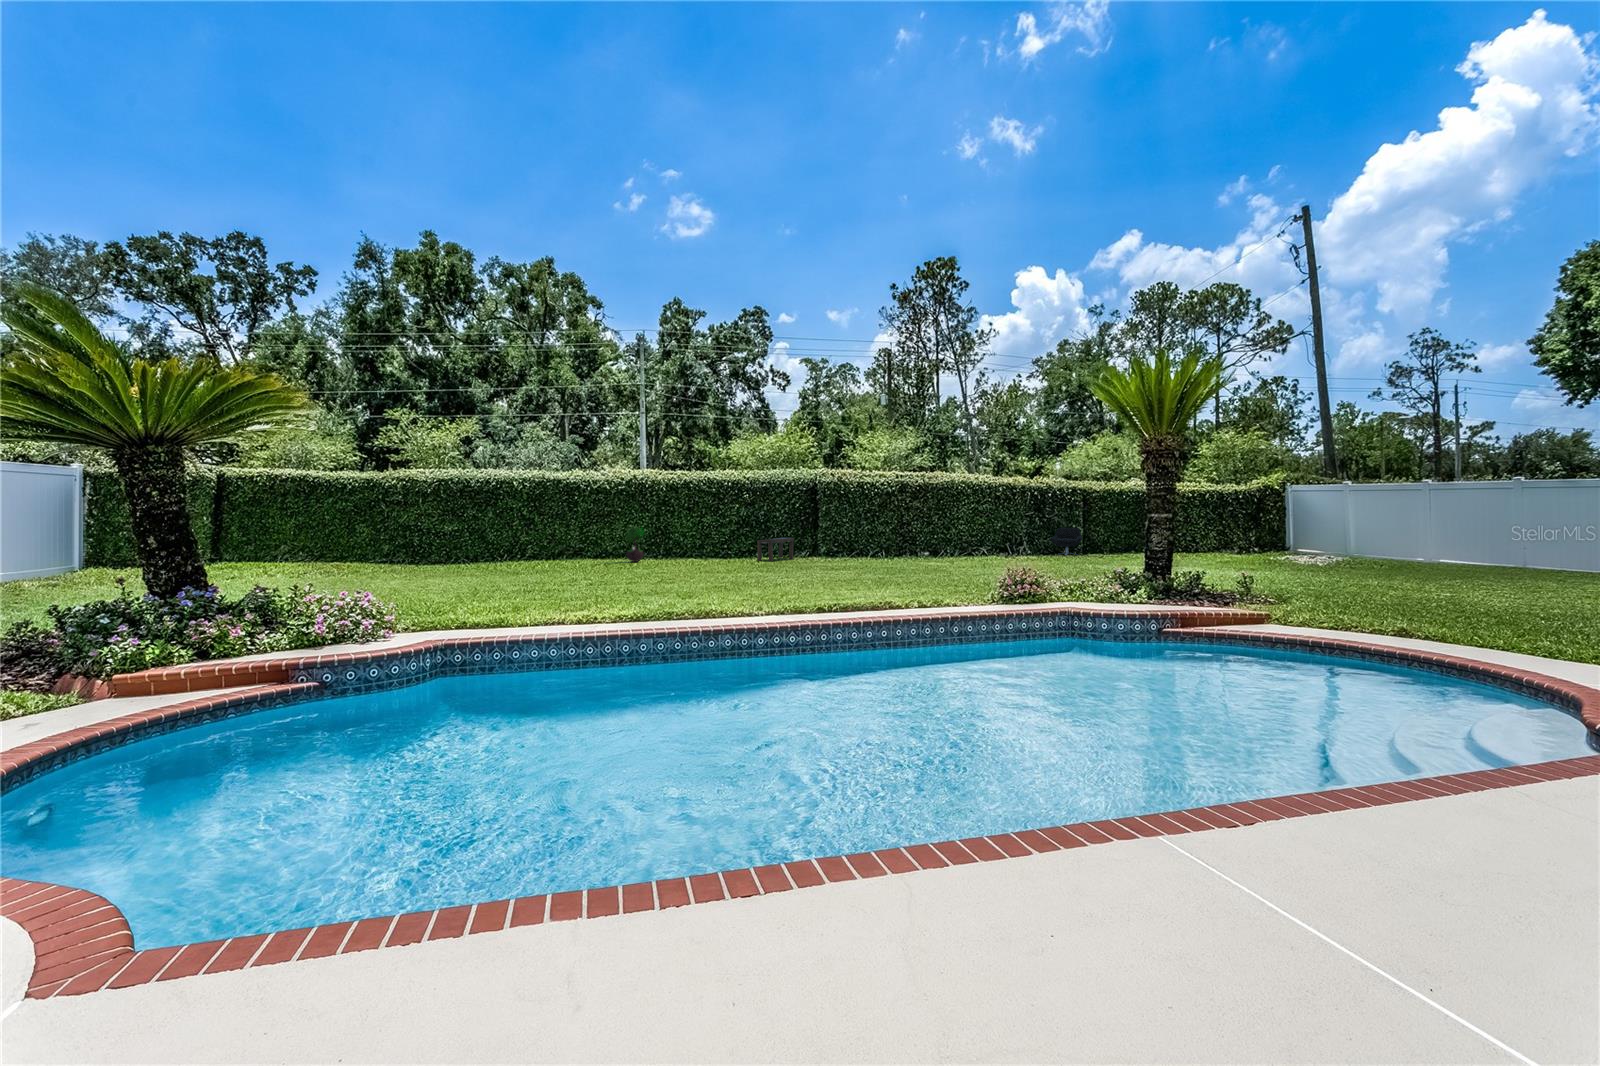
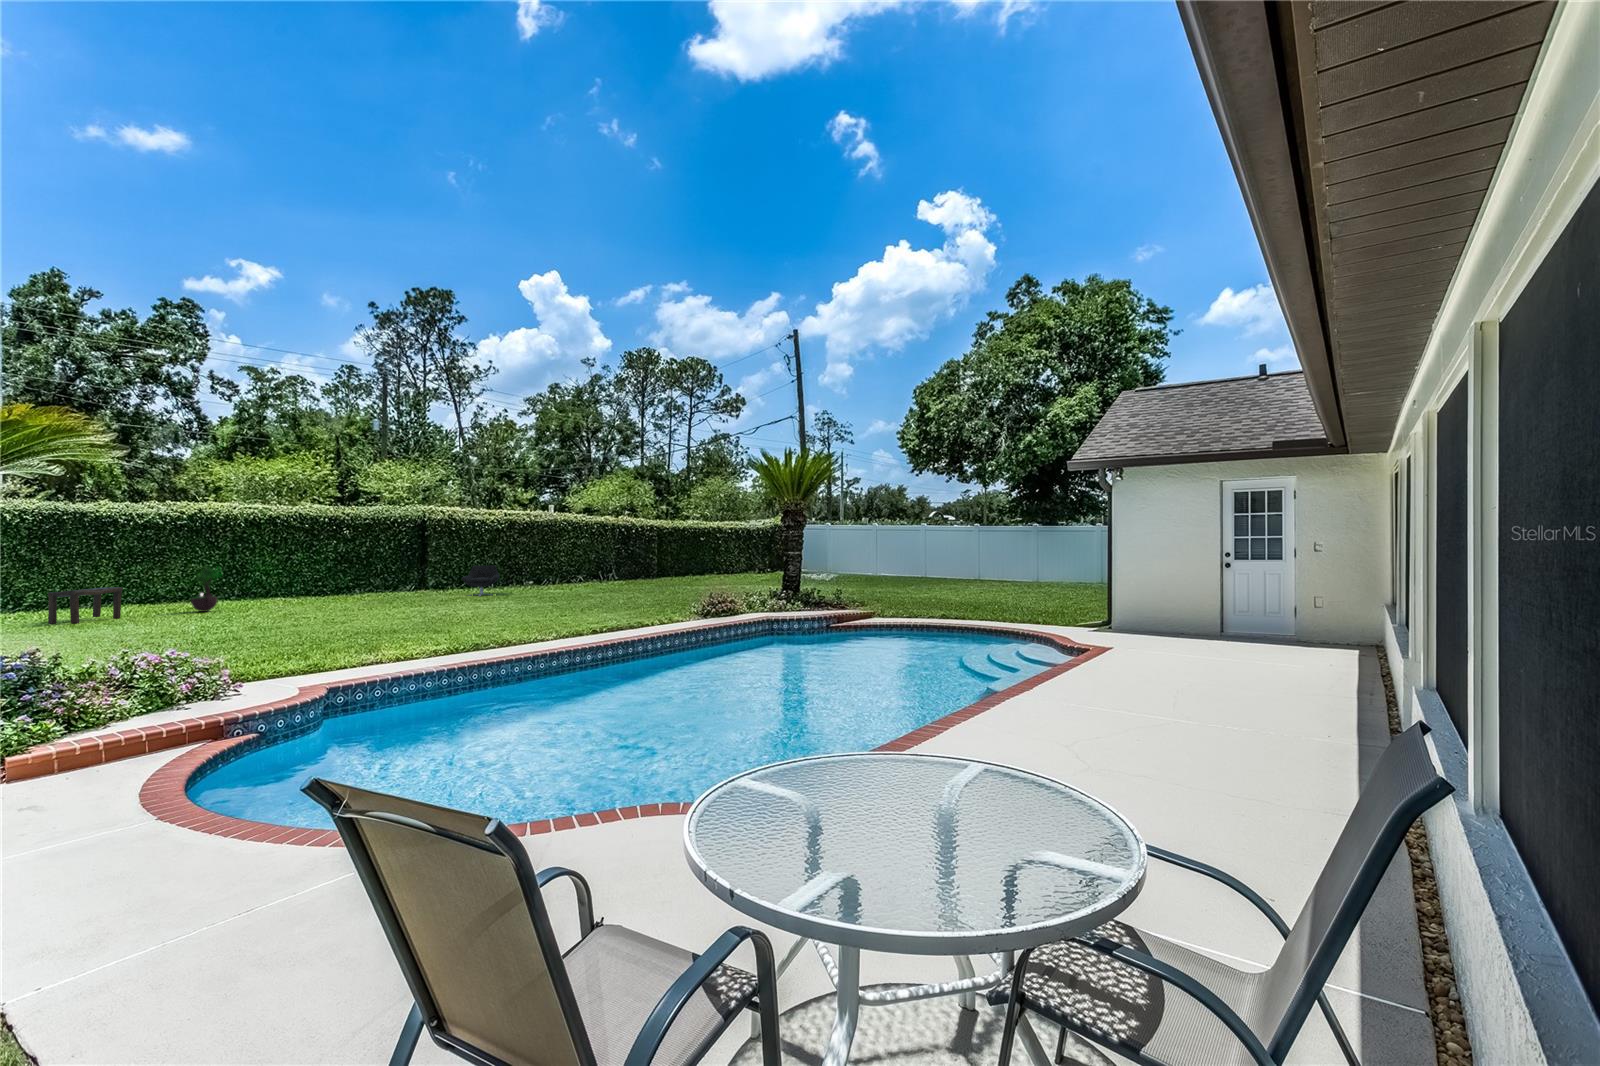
lounge chair: present [1050,528,1082,555] -> present [462,565,500,596]
bench: present [757,538,794,561] -> present [48,587,123,624]

